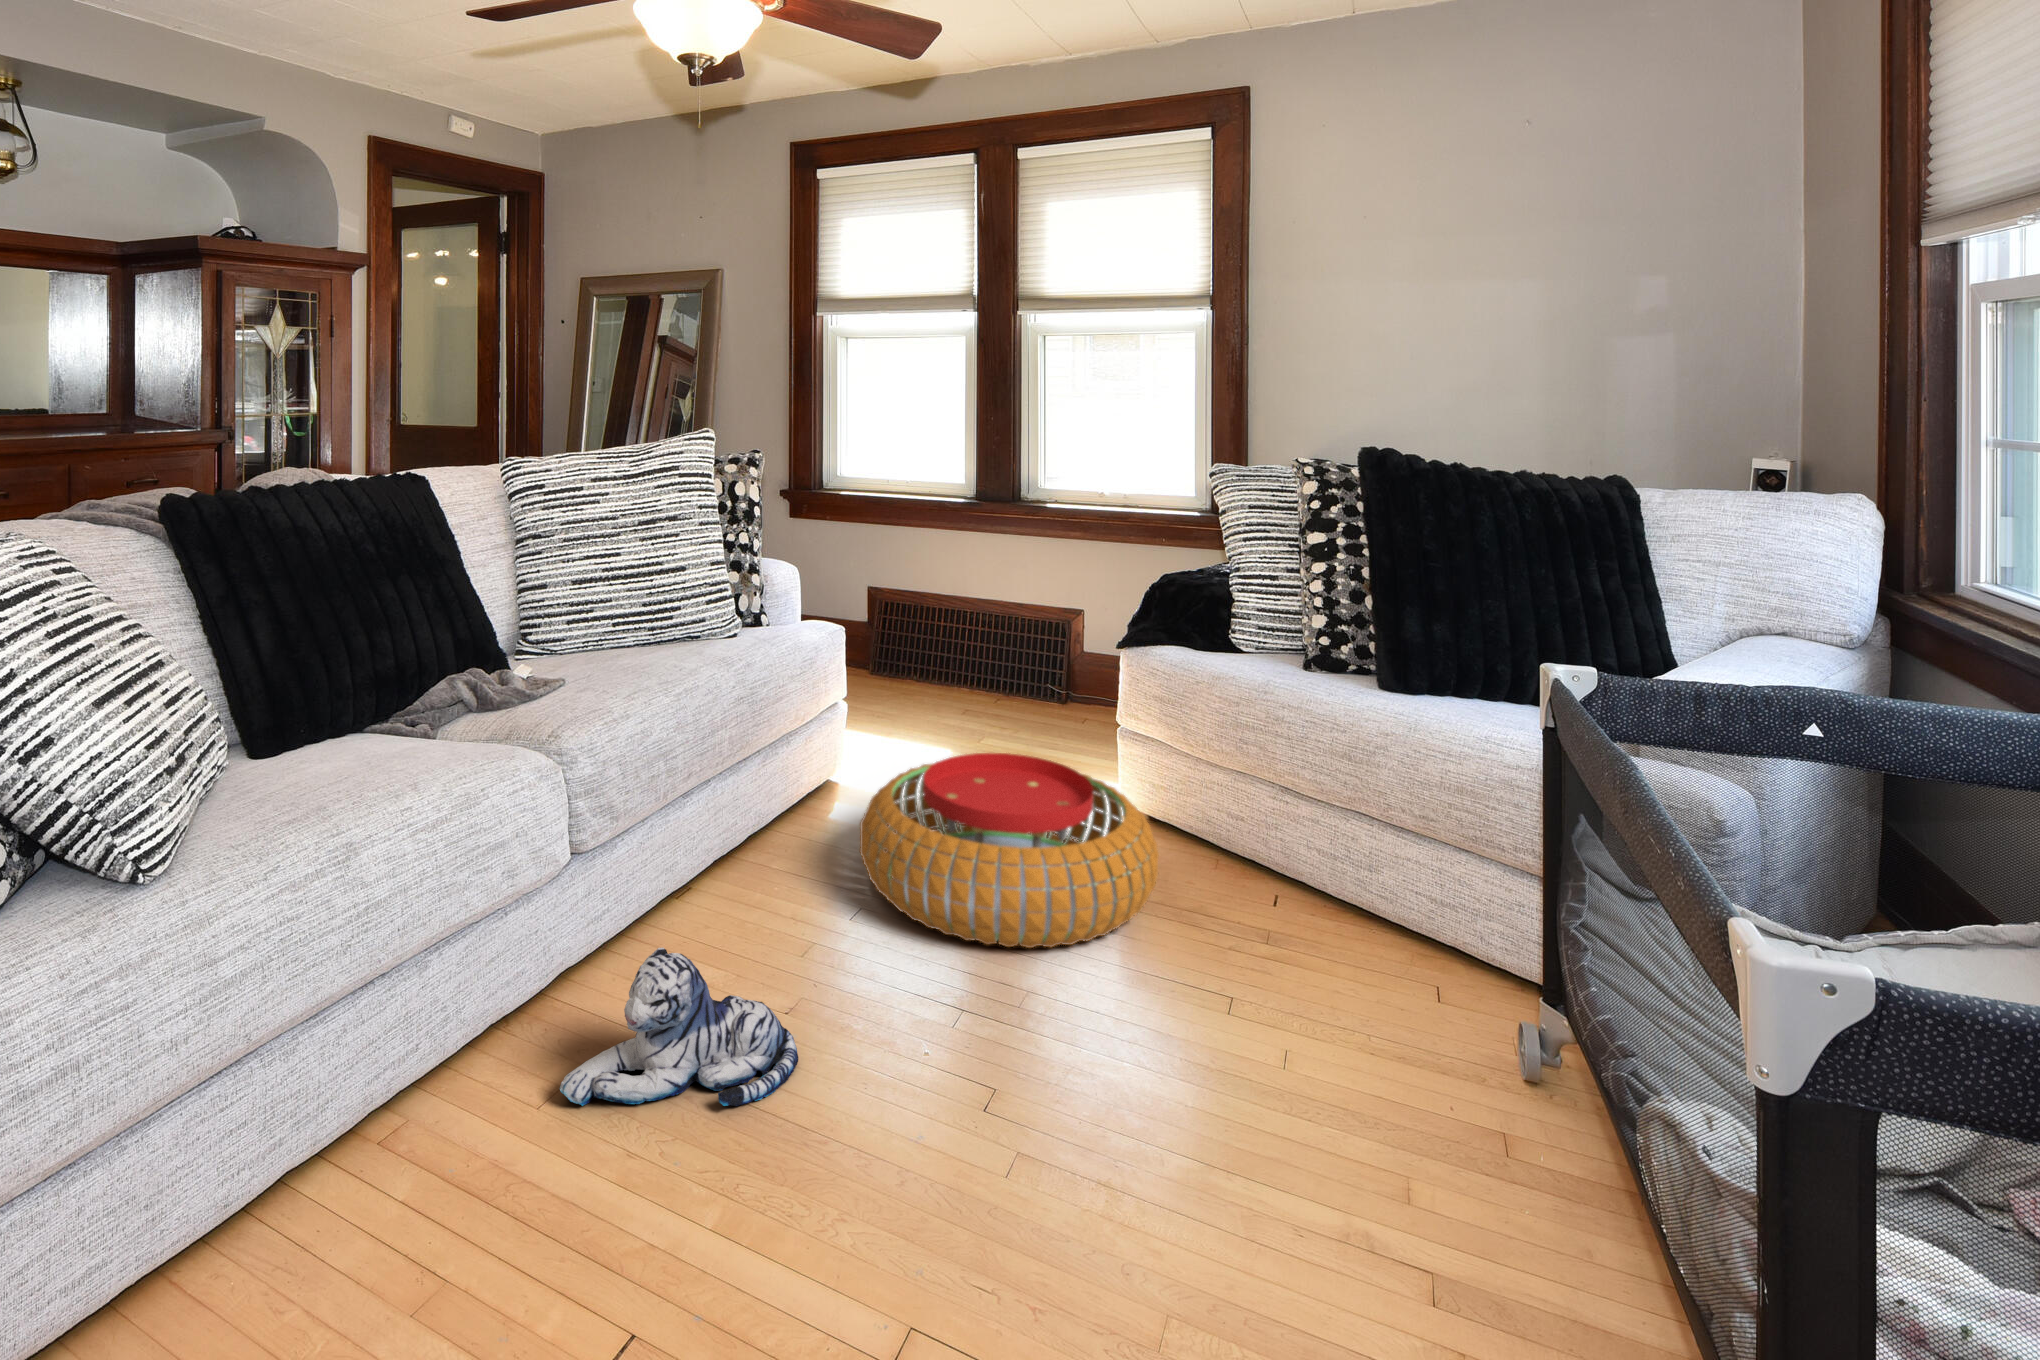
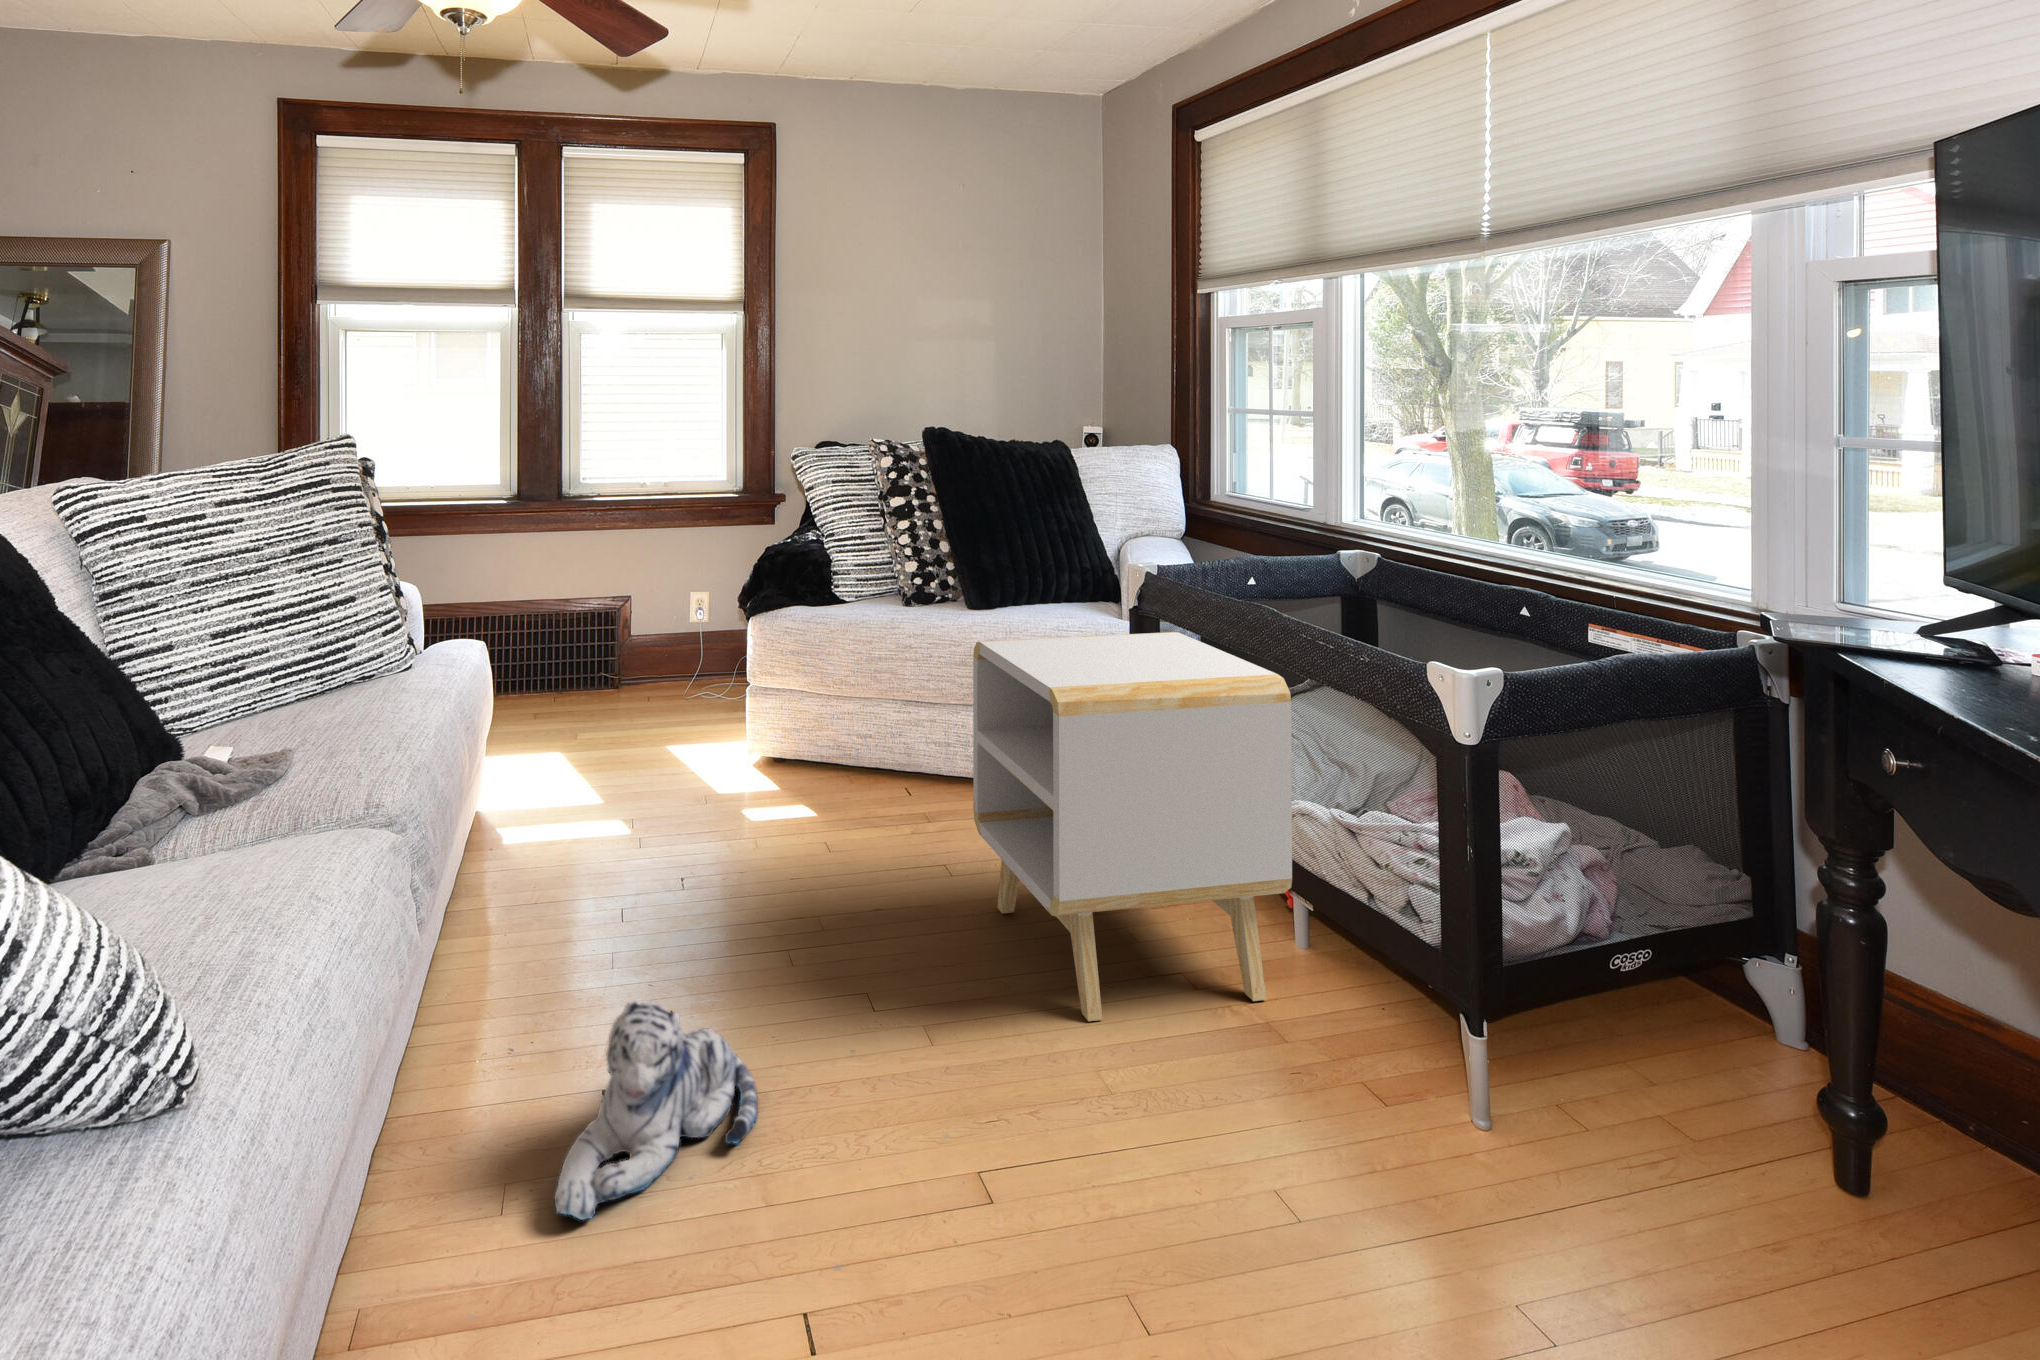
side table: none [1130,711,1471,1242] -> present [973,632,1292,1021]
pouf: present [860,753,1159,948] -> none [599,731,891,917]

